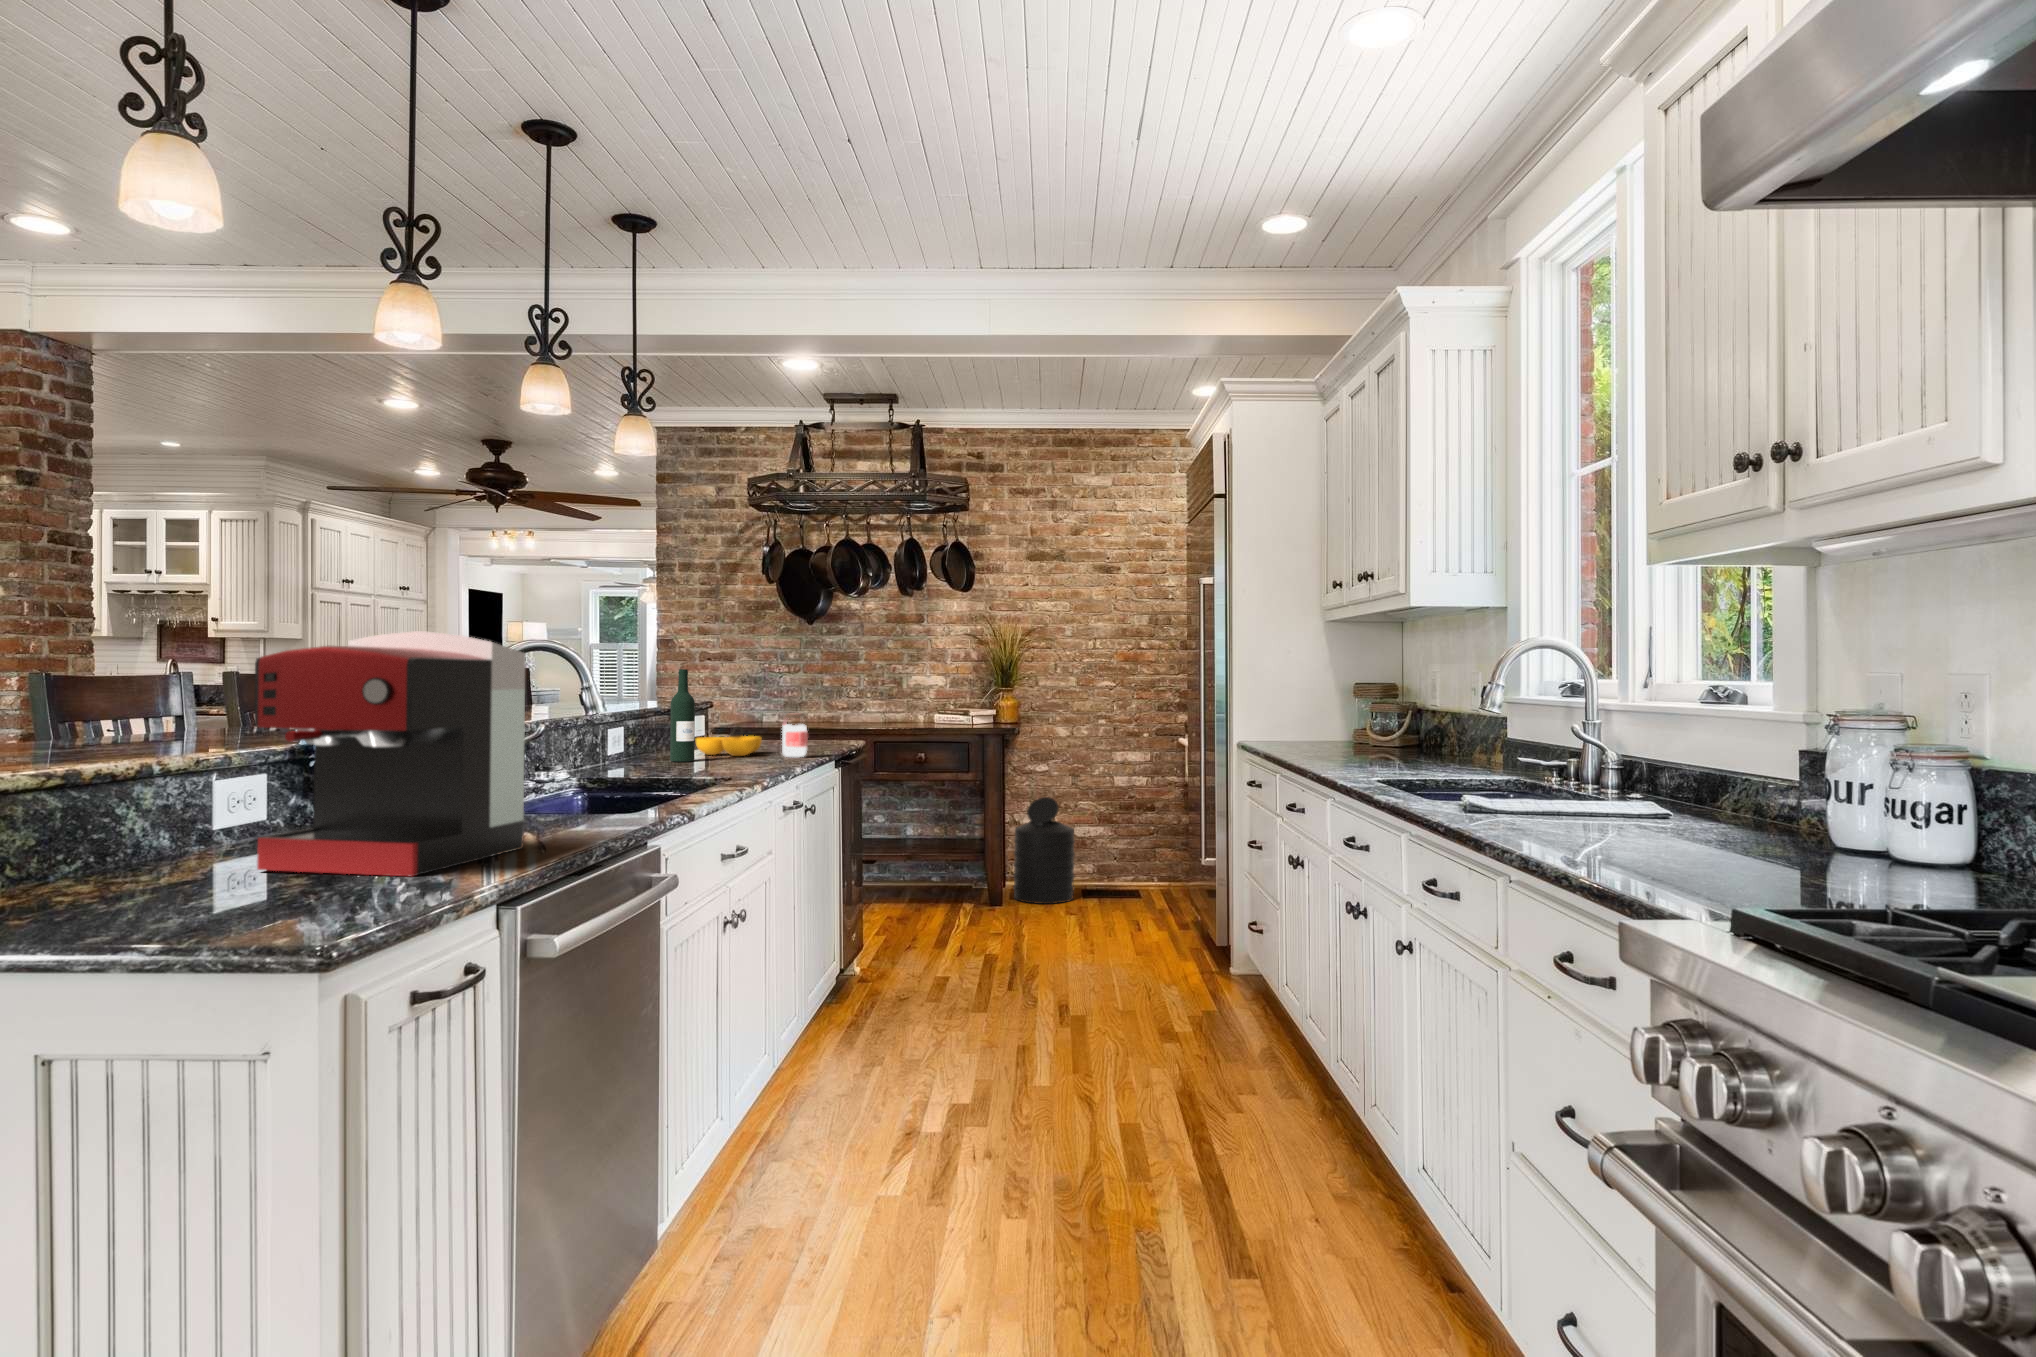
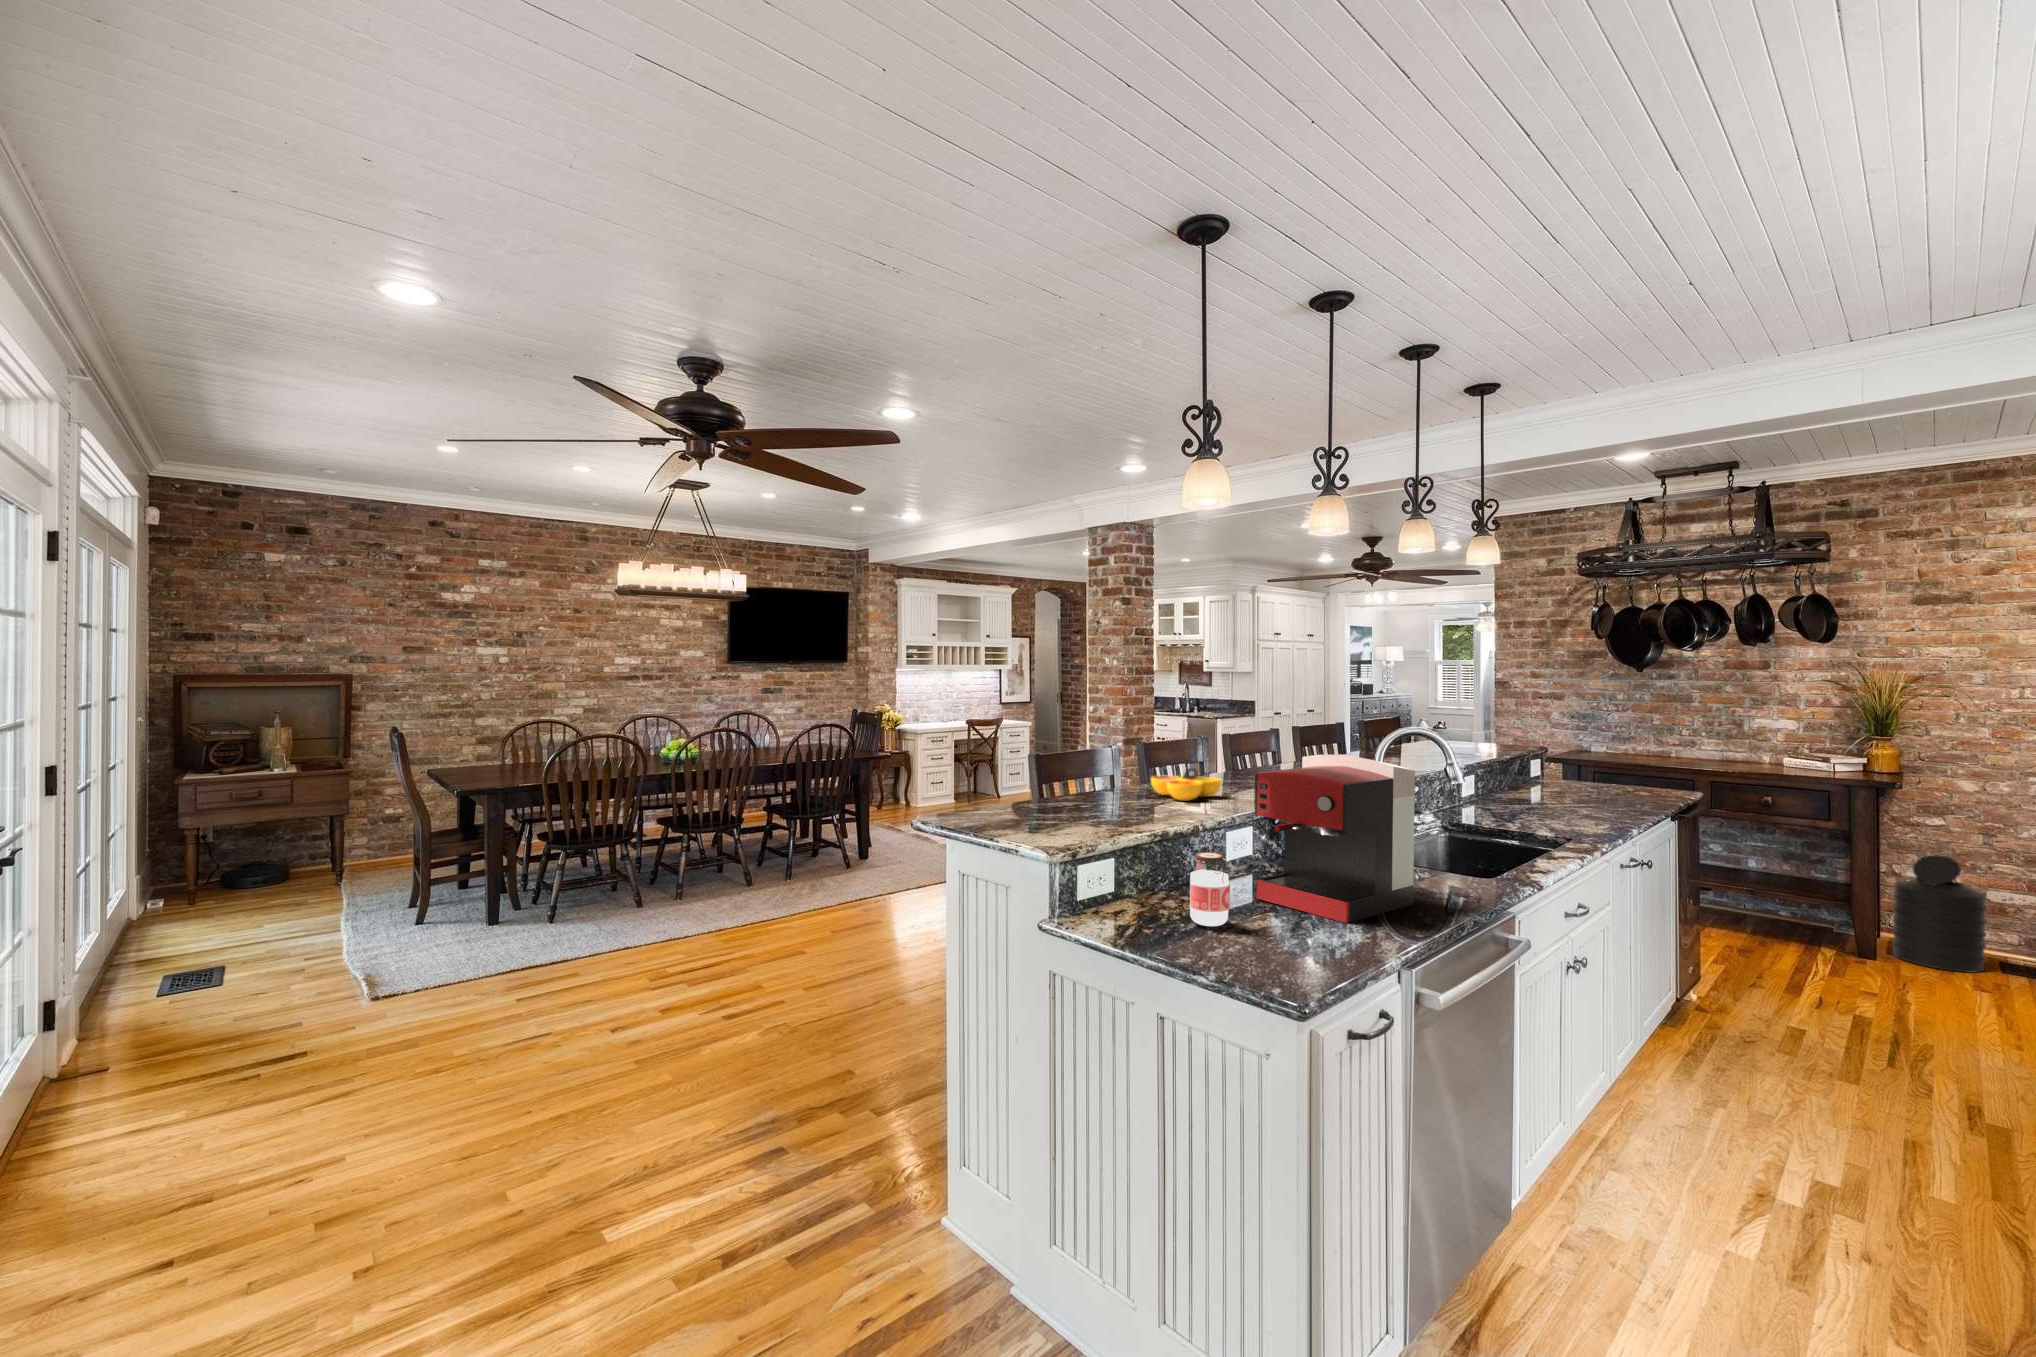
wine bottle: present [670,669,695,762] -> none [1511,731,1532,805]
jar: present [782,713,808,757] -> present [1190,852,1230,926]
decorative bowl: present [696,727,762,756] -> present [1151,767,1221,801]

